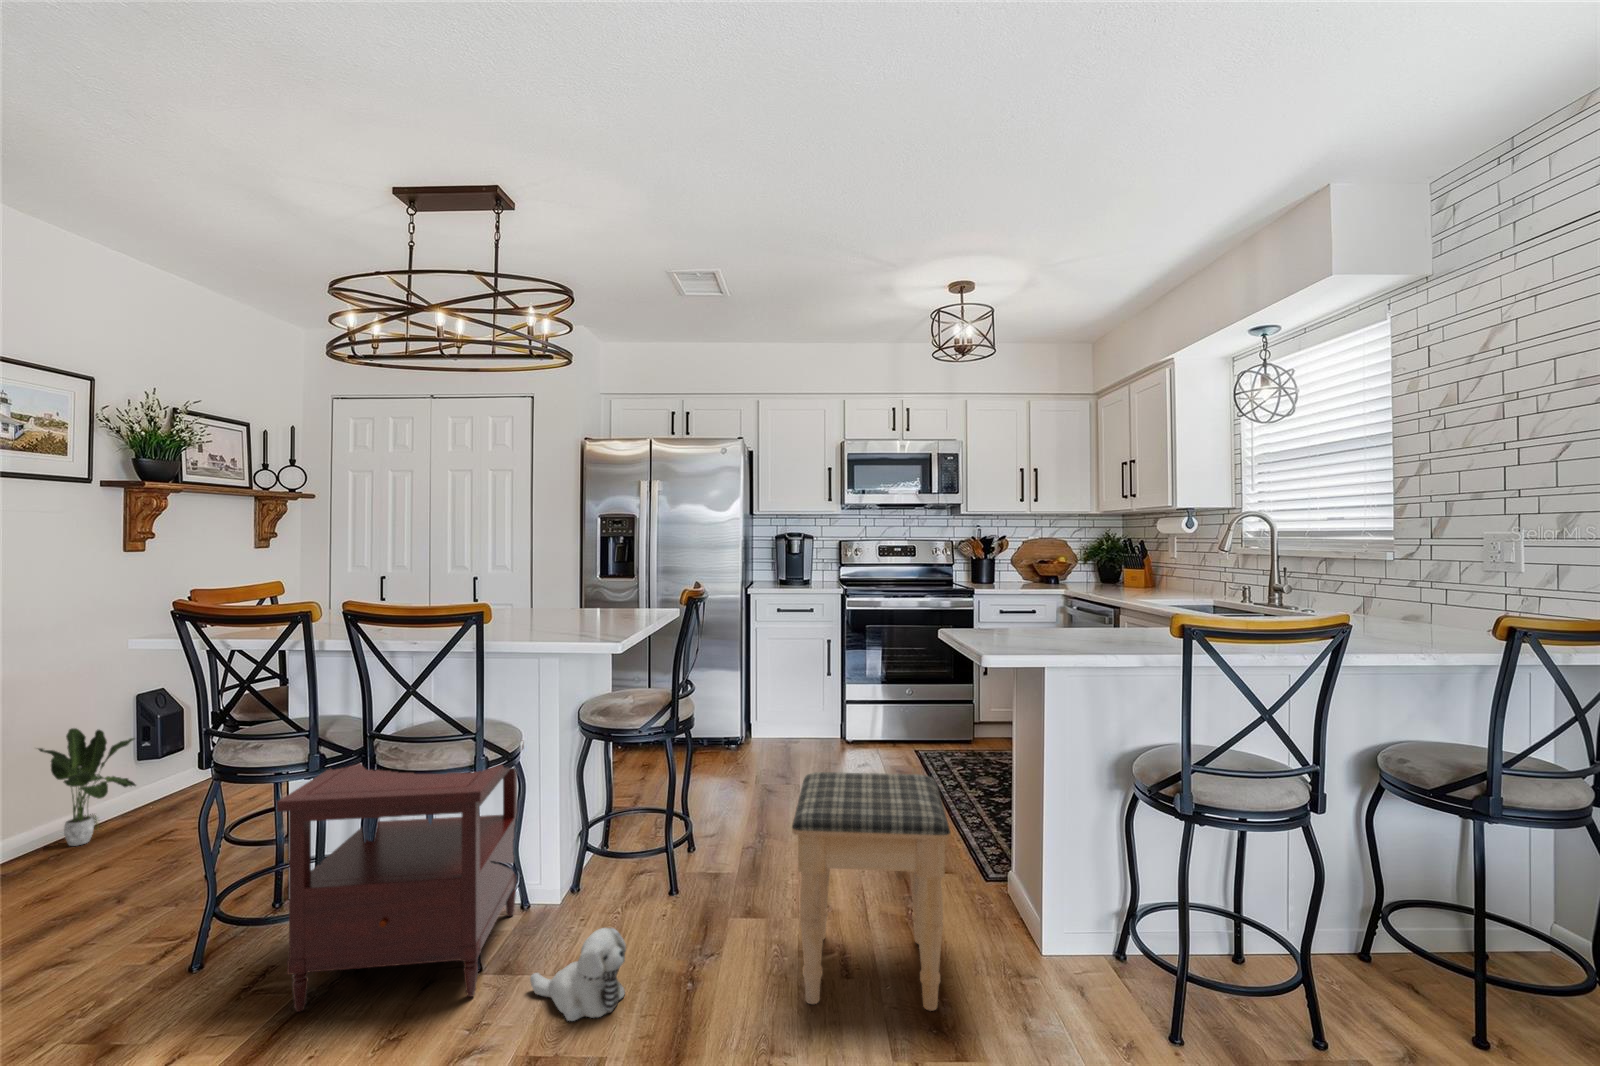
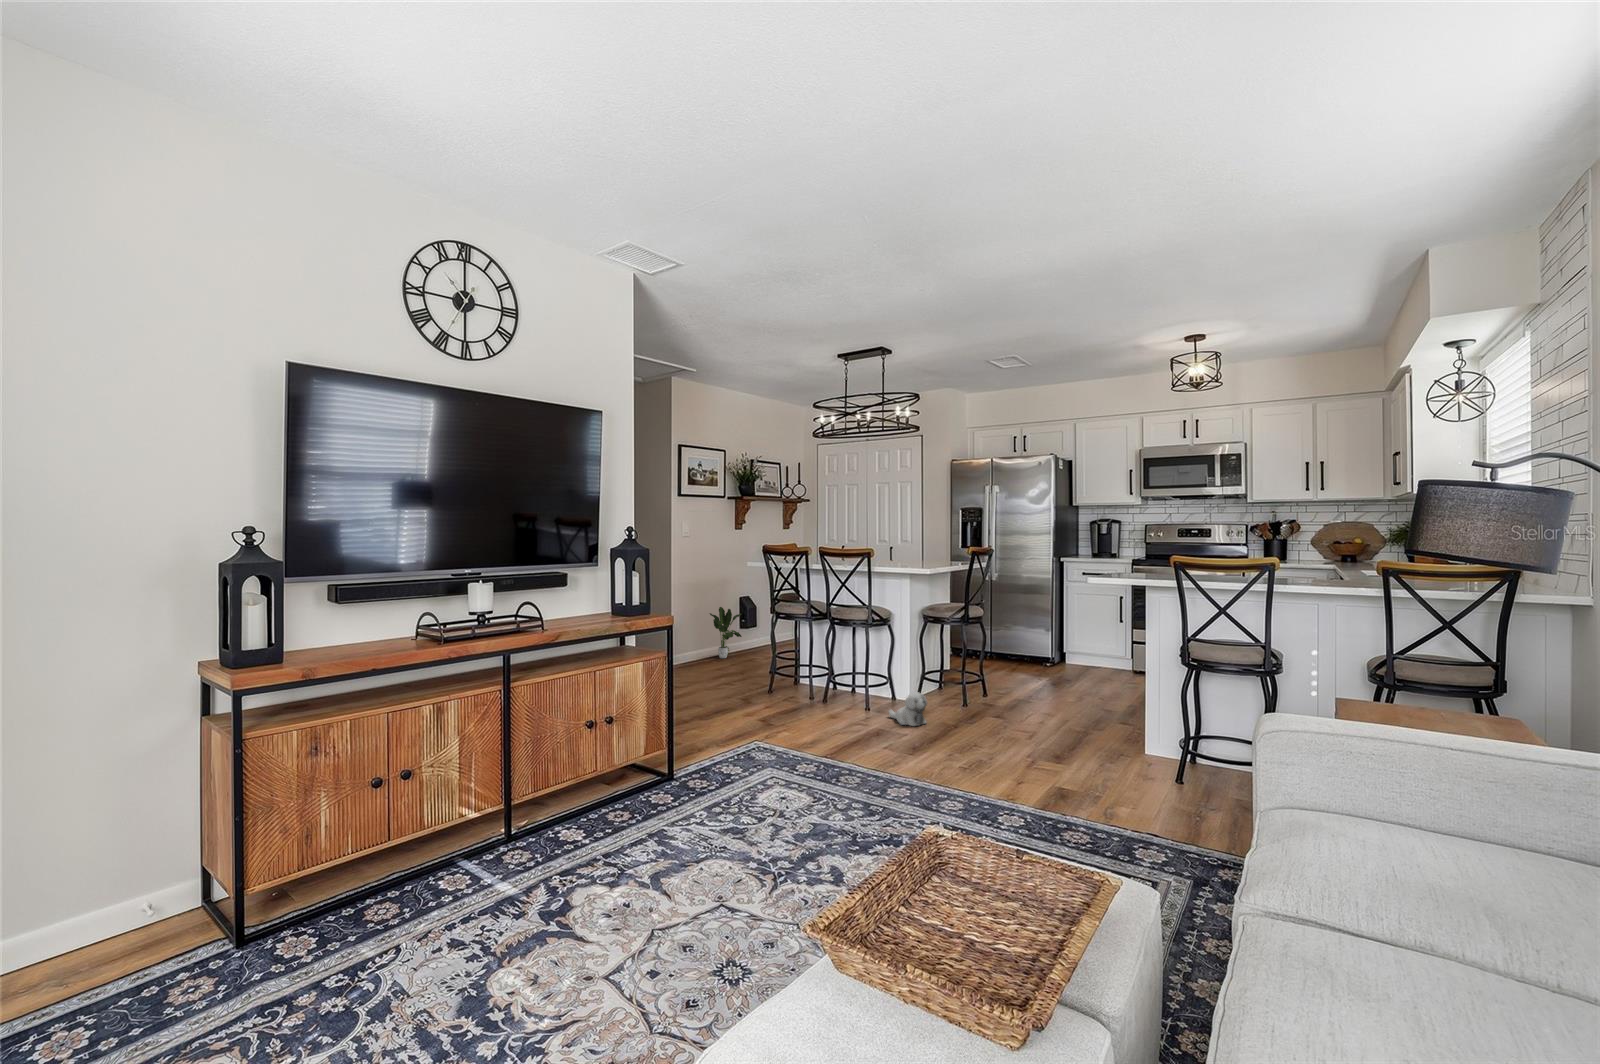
side table: present [277,745,524,1012] -> none [797,614,894,714]
footstool: present [792,772,951,1011] -> none [998,641,1096,751]

